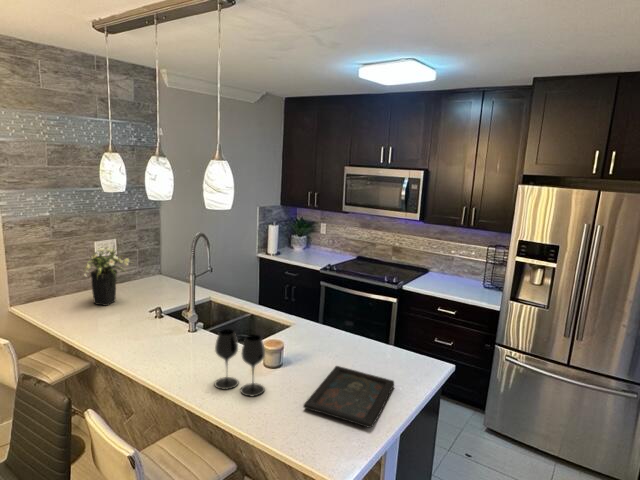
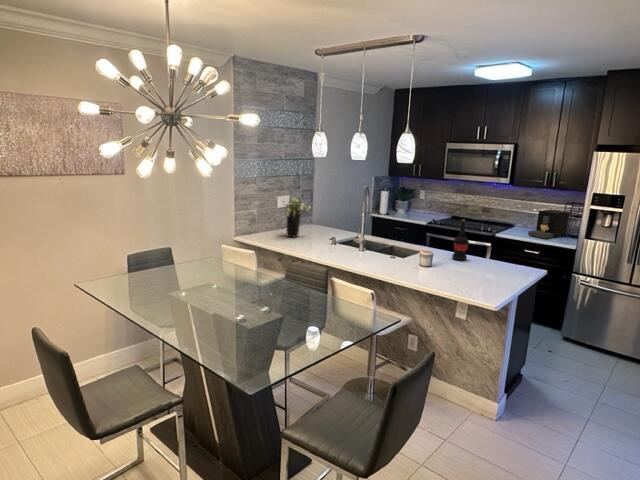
coffee maker: none [442,253,492,294] -> present [528,210,570,239]
wine bottle: none [320,288,343,349] -> present [452,219,469,260]
wine glass: present [215,329,265,396] -> none [398,237,432,275]
tray: present [303,366,394,428] -> none [459,265,510,287]

